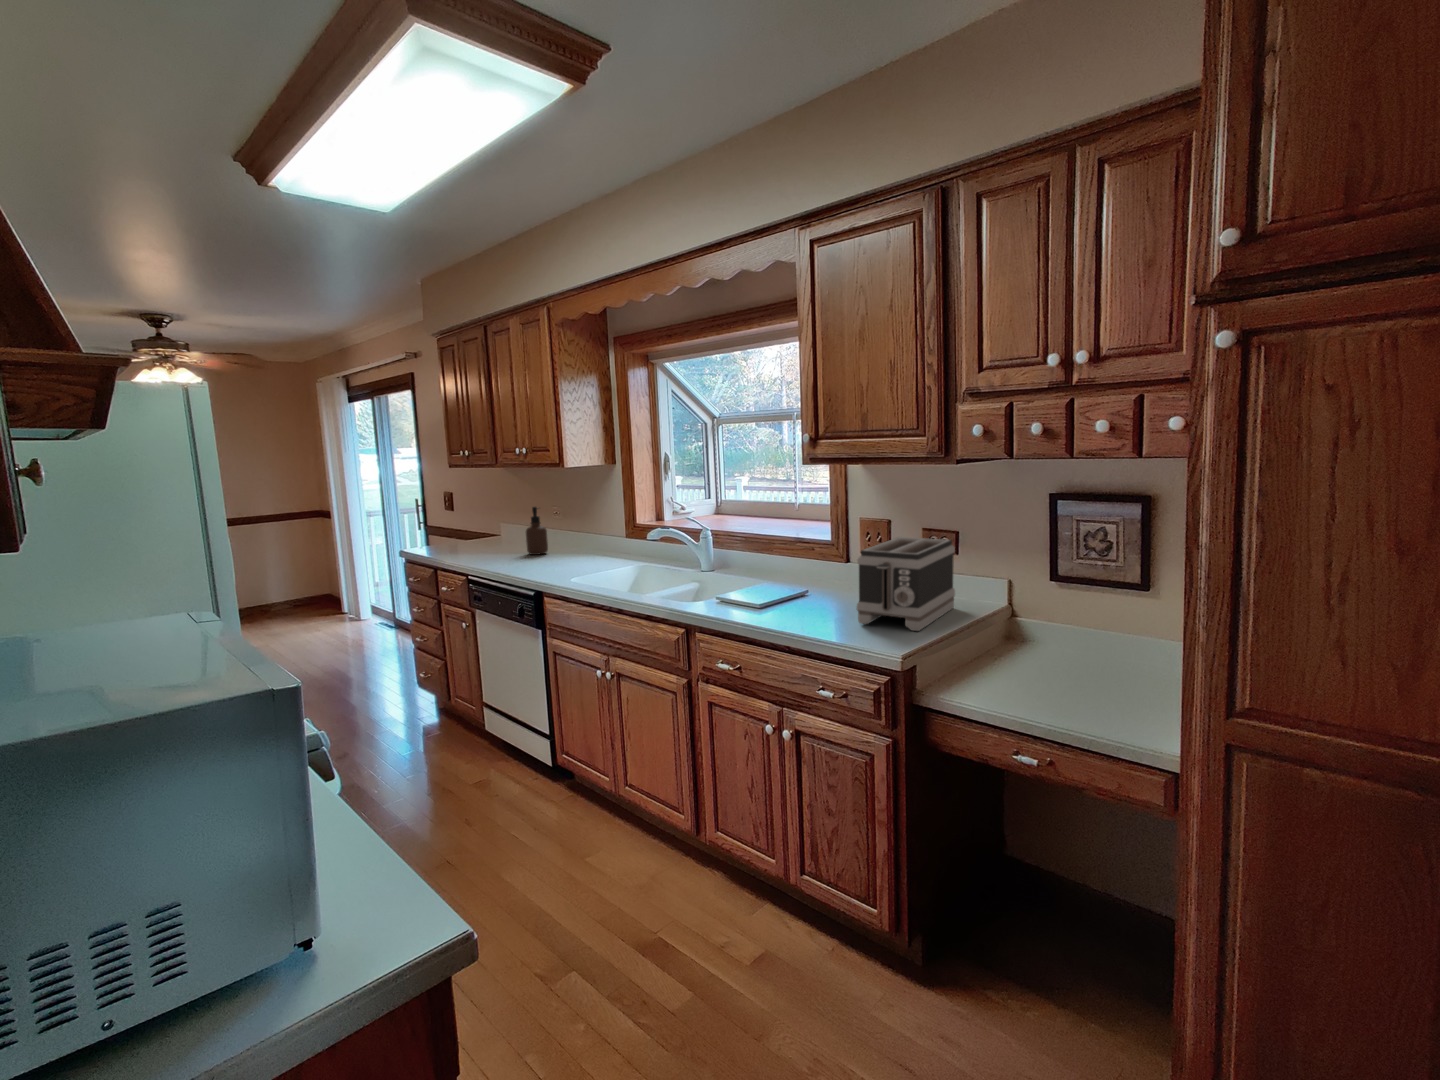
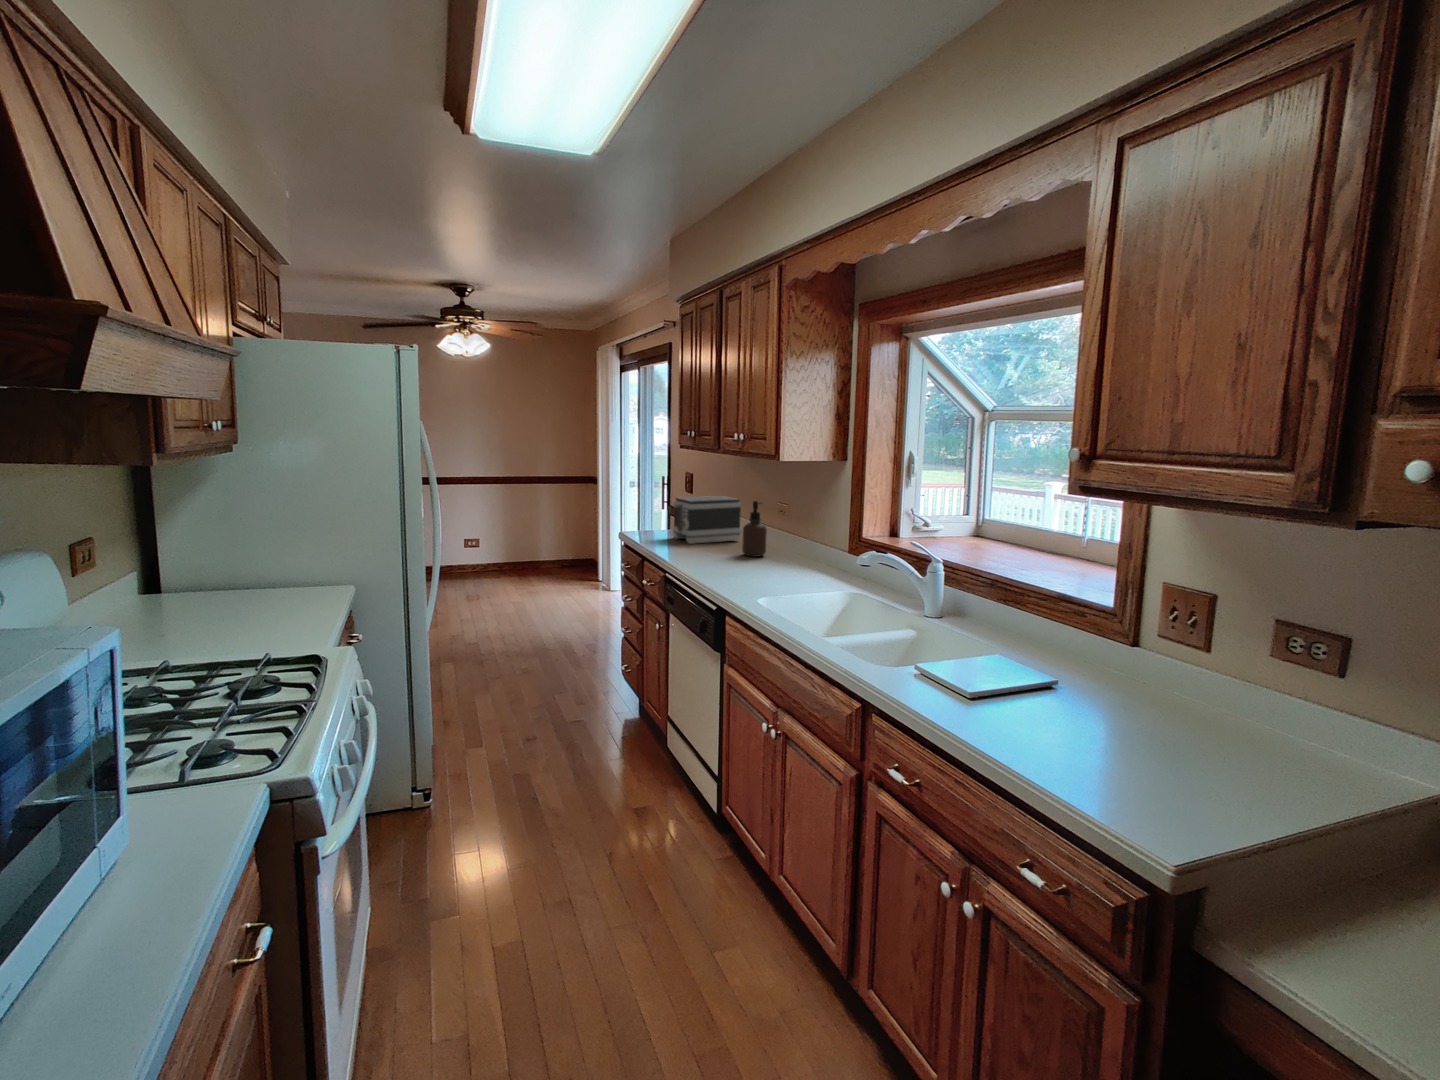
toaster: present [857,537,955,631] -> present [673,496,741,544]

